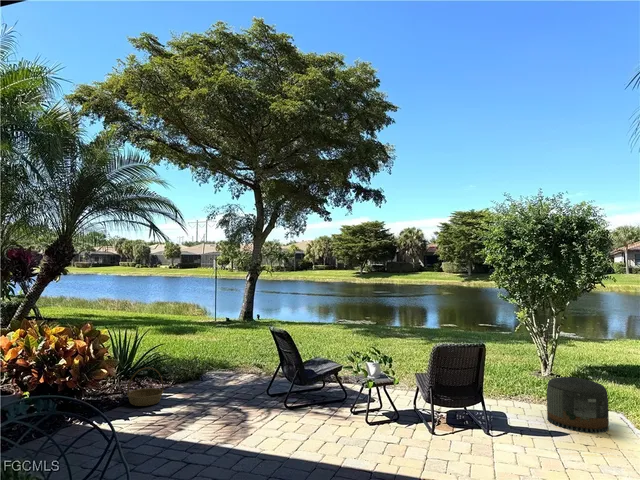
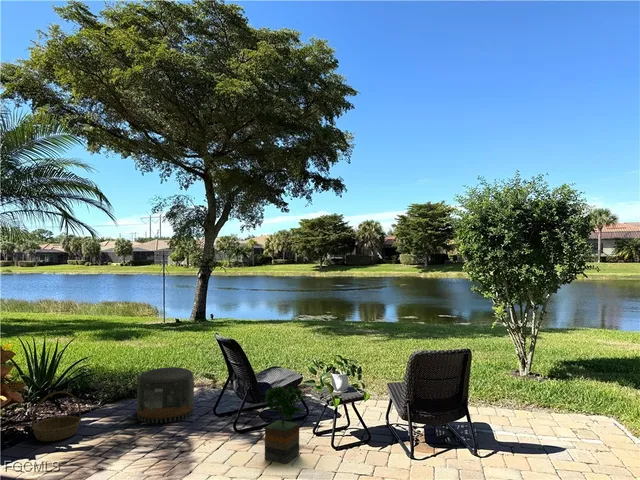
potted tree: none [311,368,347,431] -> present [265,386,307,464]
pouf: present [547,377,609,433] -> present [137,367,194,423]

